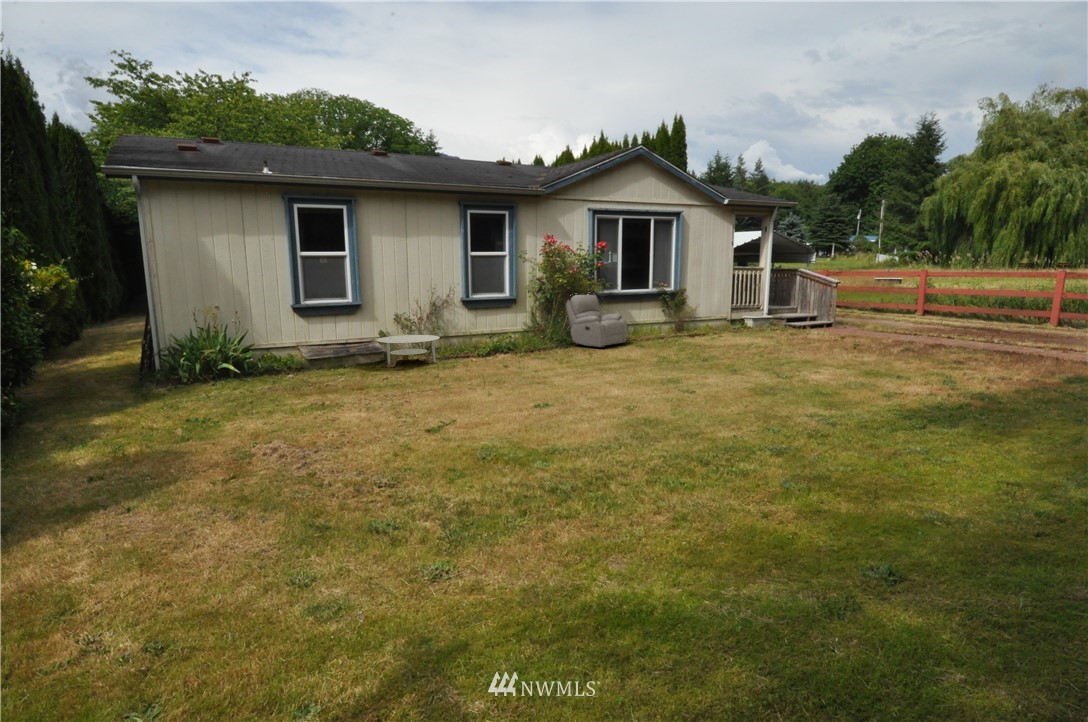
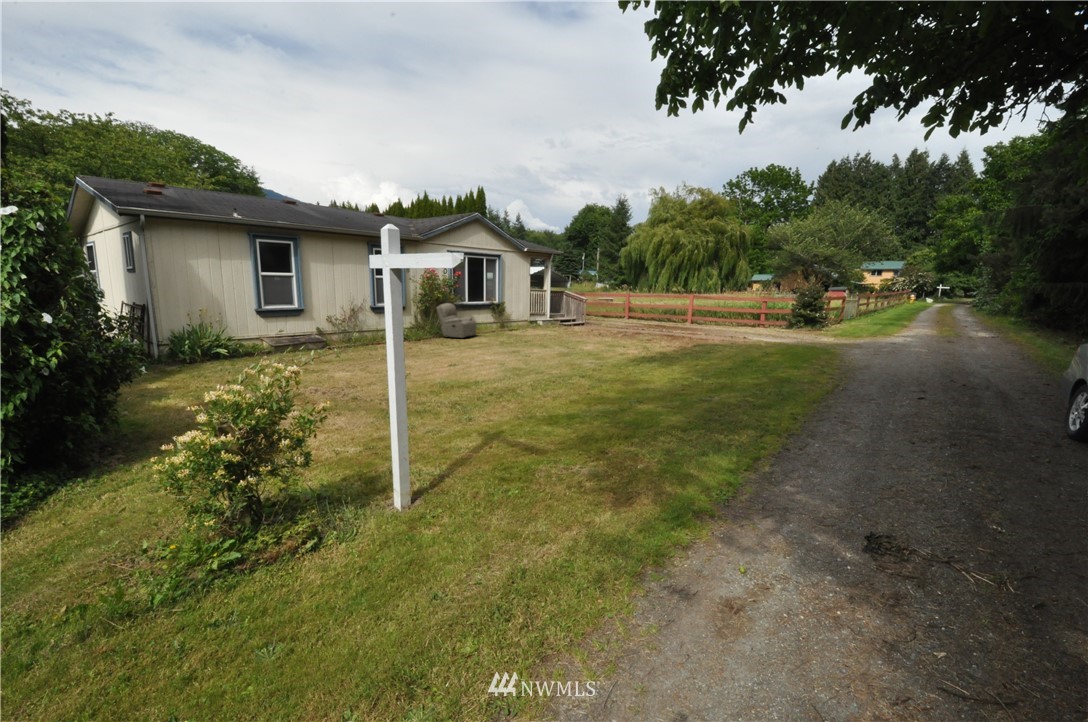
round table: present [376,335,439,367] -> none [319,331,365,352]

